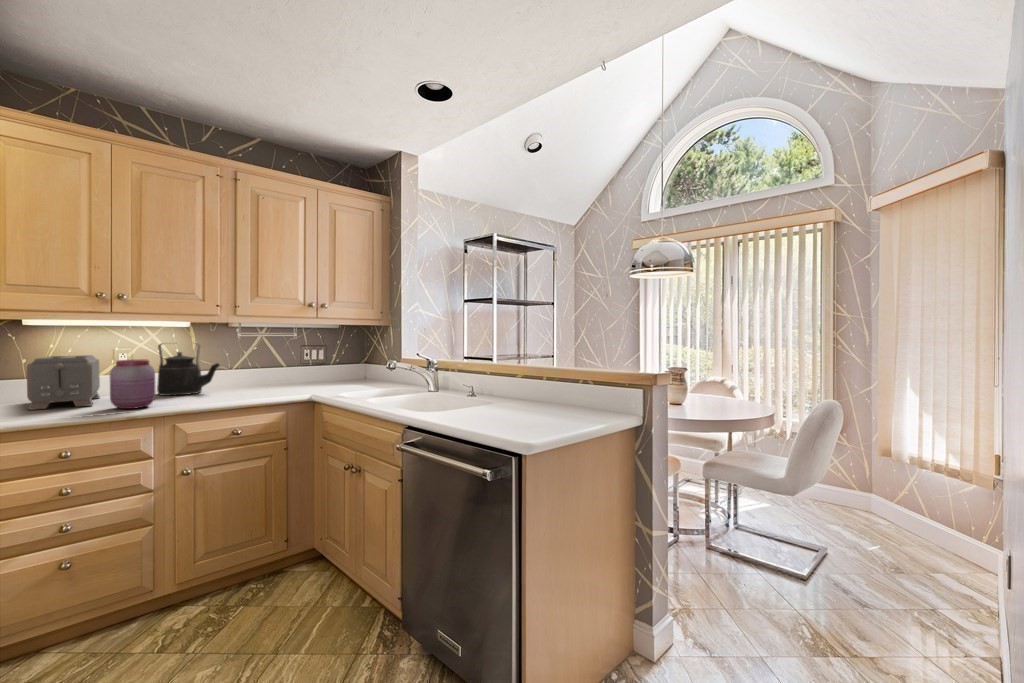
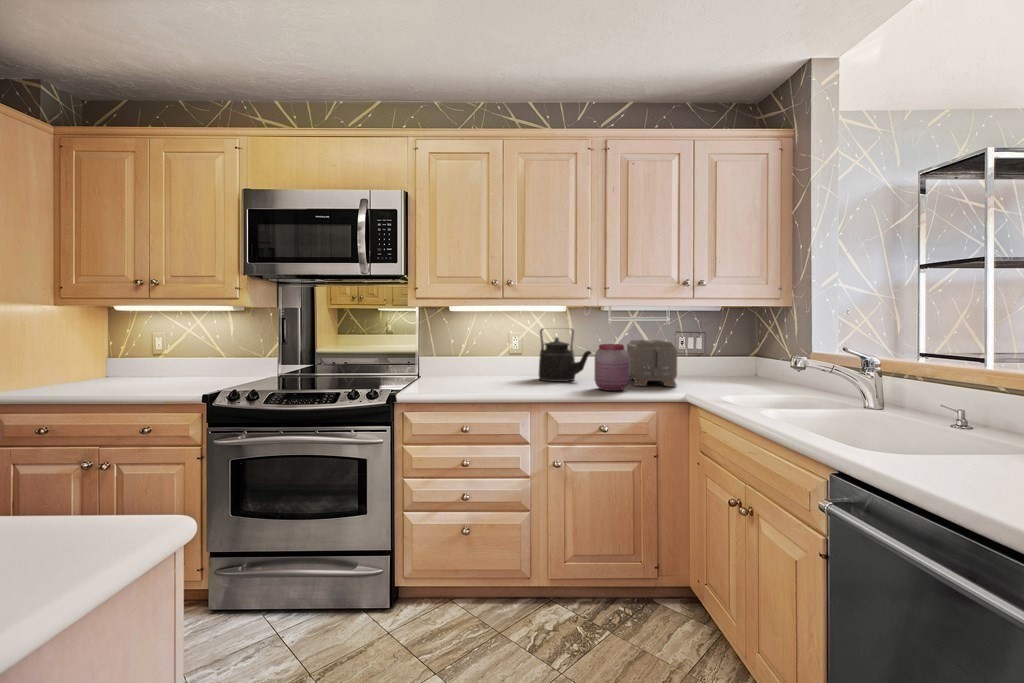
toaster: present [27,355,100,410] -> present [627,340,677,386]
jar: present [110,359,155,409] -> present [594,344,629,391]

